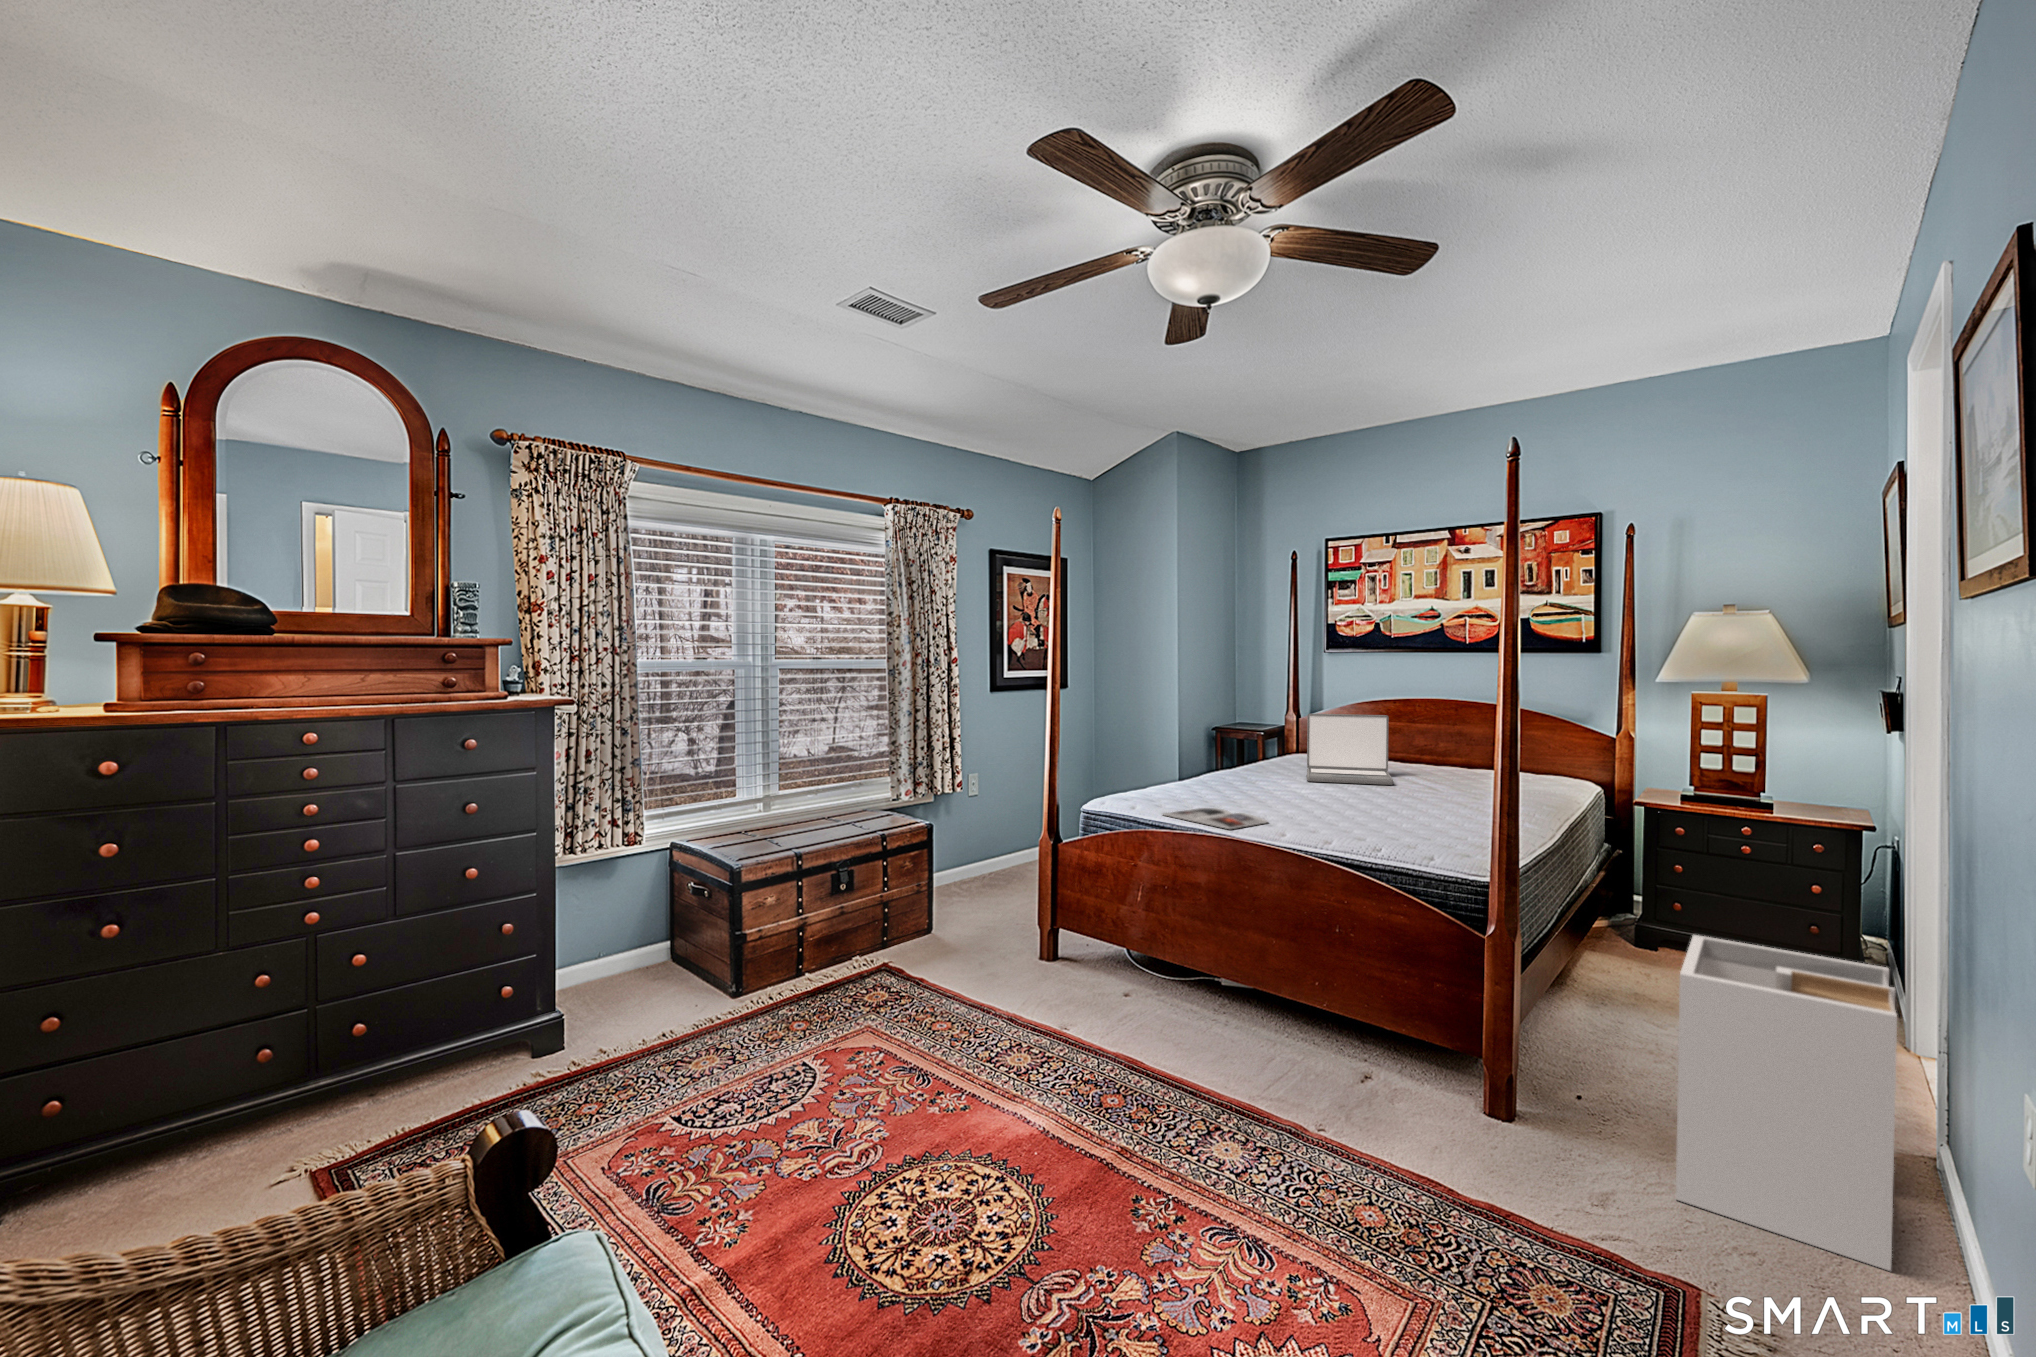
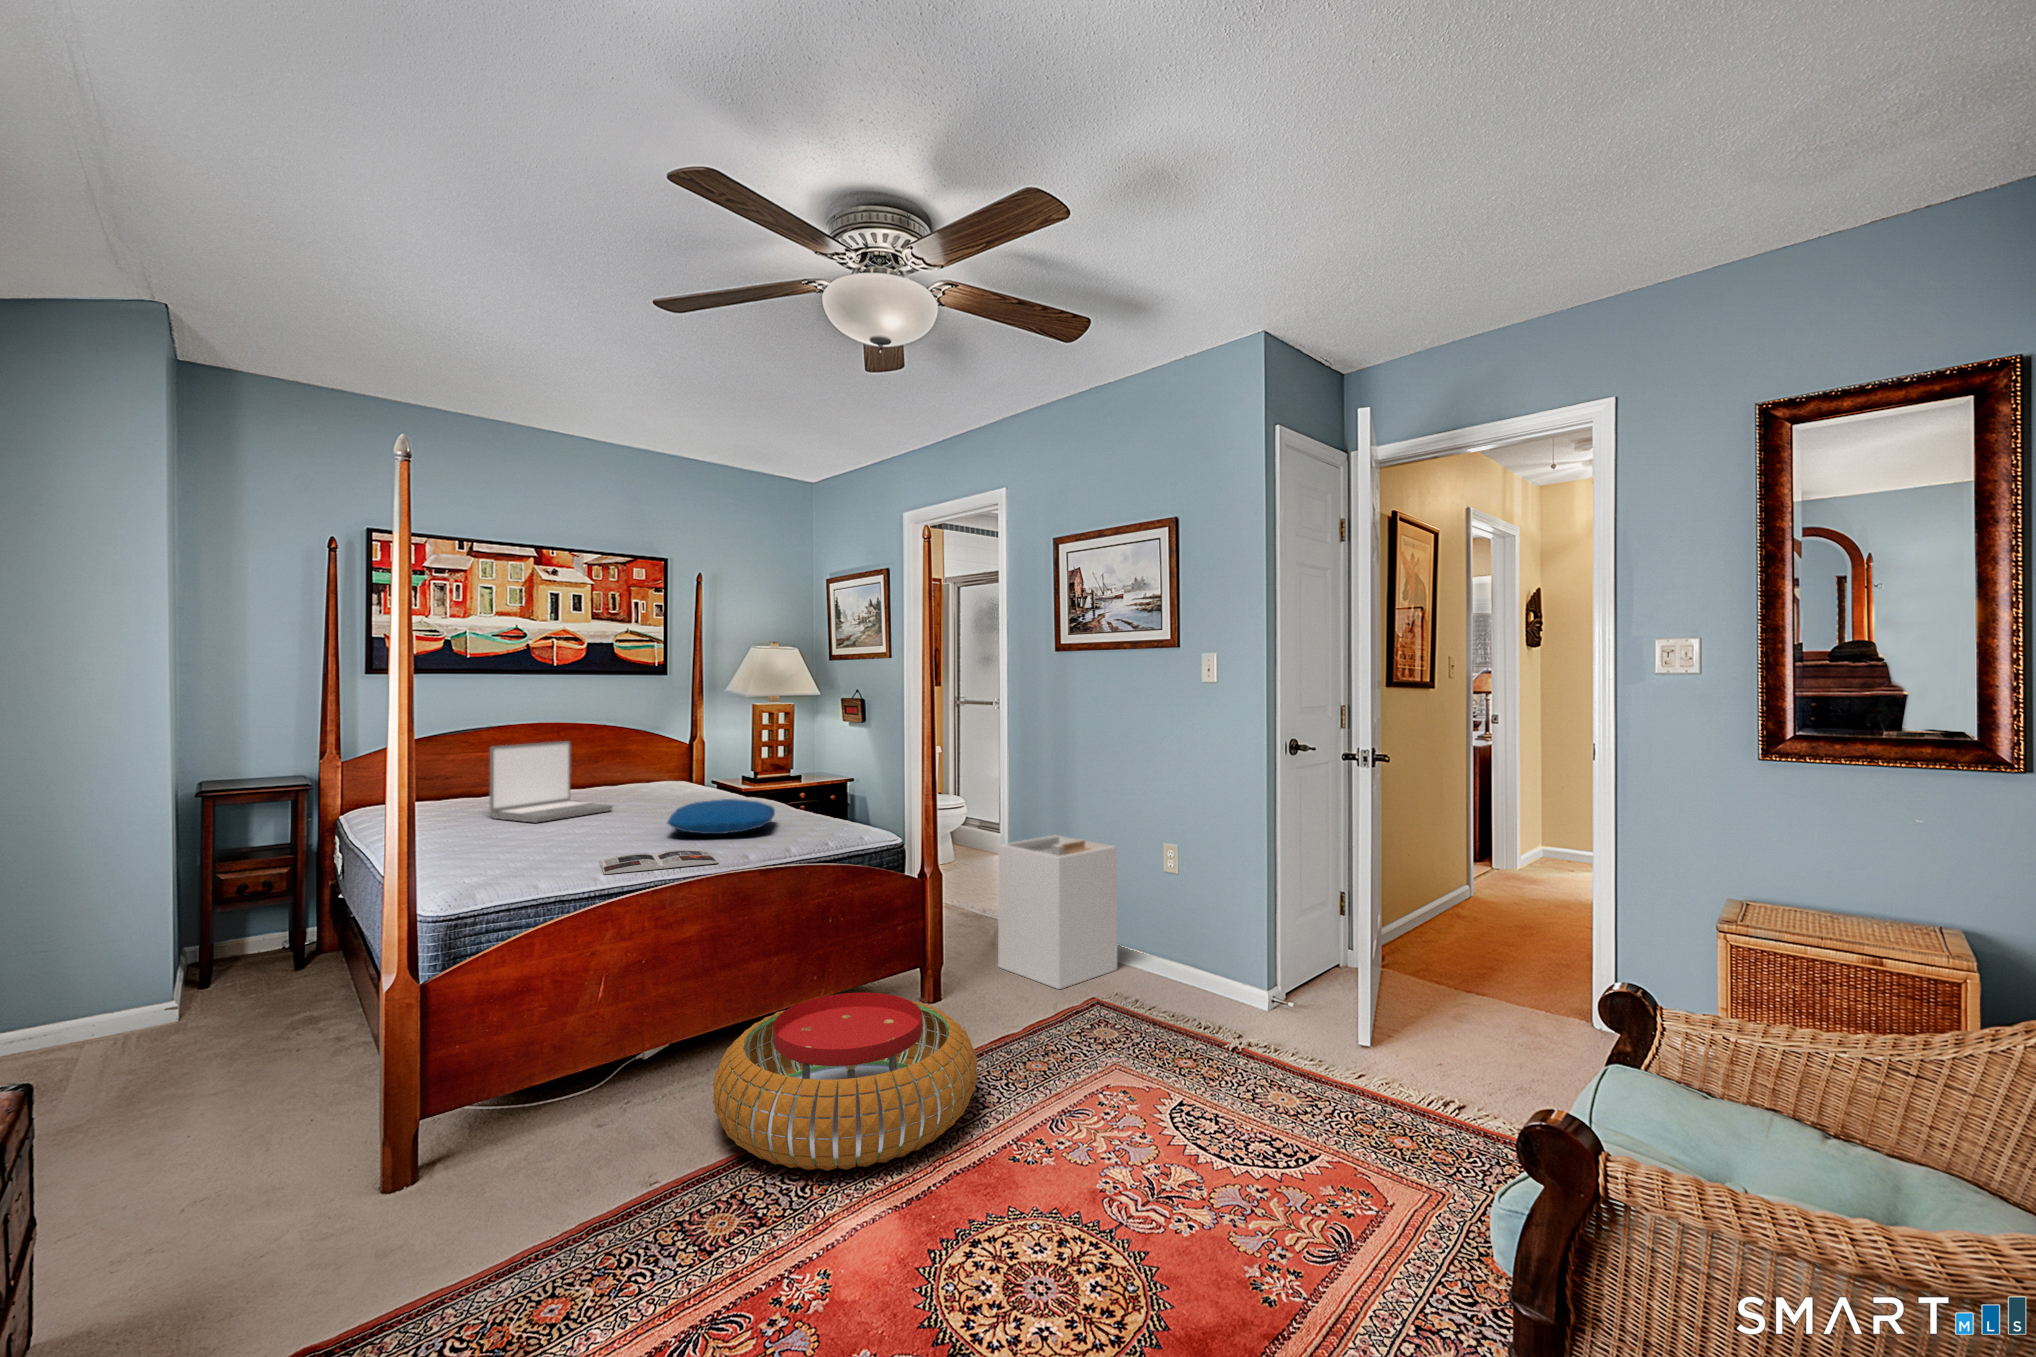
pillow: none [1300,783,1436,819] -> present [667,799,775,834]
pouf: none [1056,969,1315,1142] -> present [713,993,977,1171]

